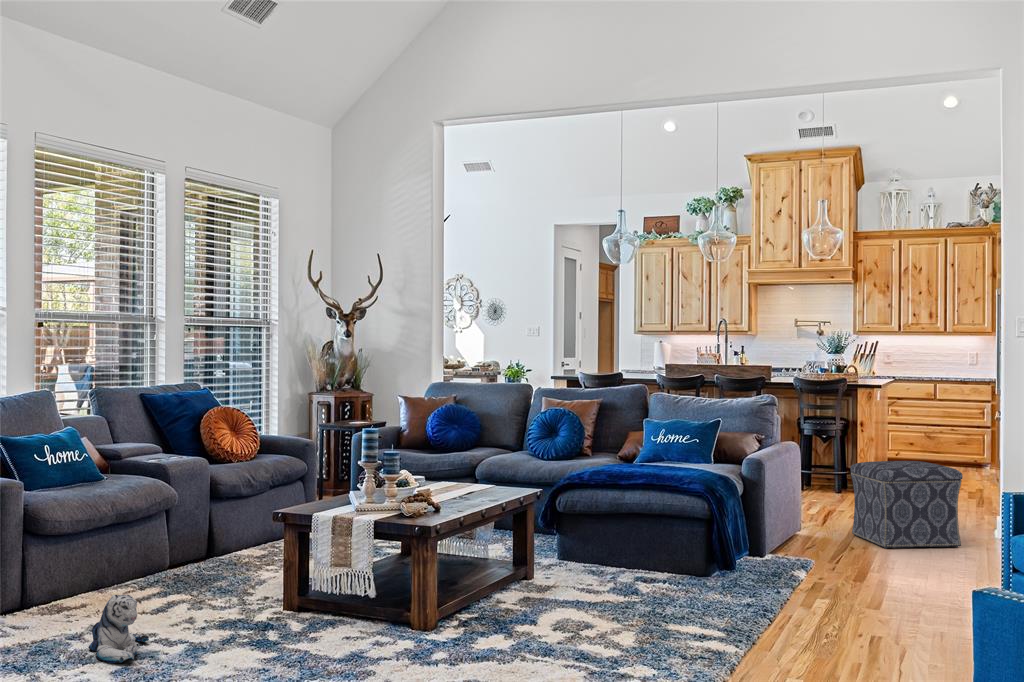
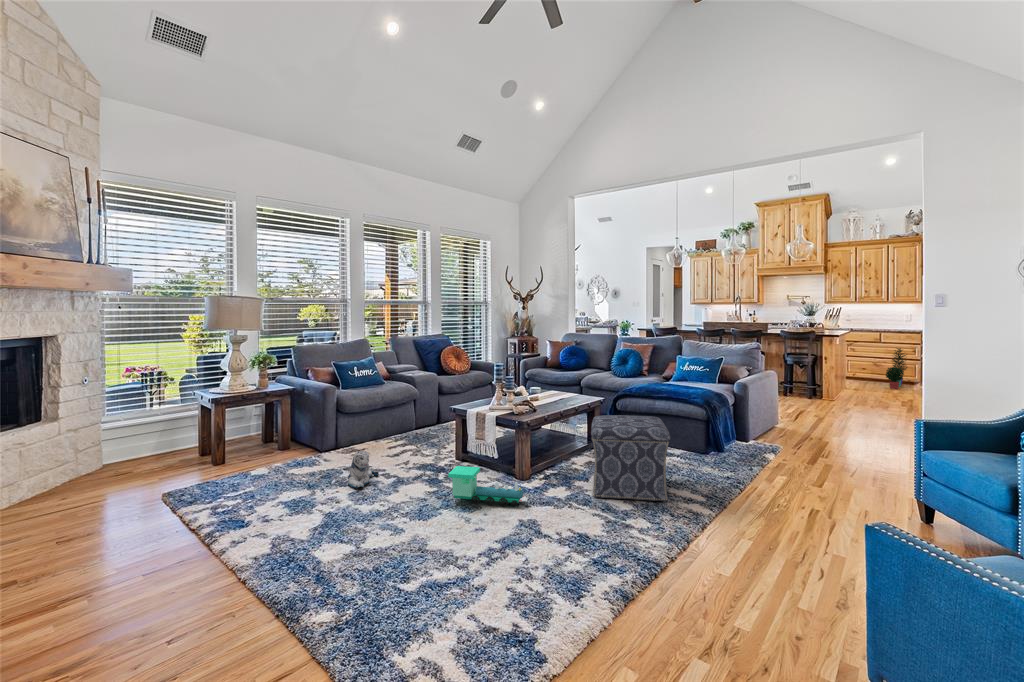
potted plant: none [951,407,983,476] -> present [886,348,907,389]
ottoman: present [850,461,963,549] -> present [591,415,670,502]
toy train: none [313,606,443,668] -> present [448,466,524,506]

